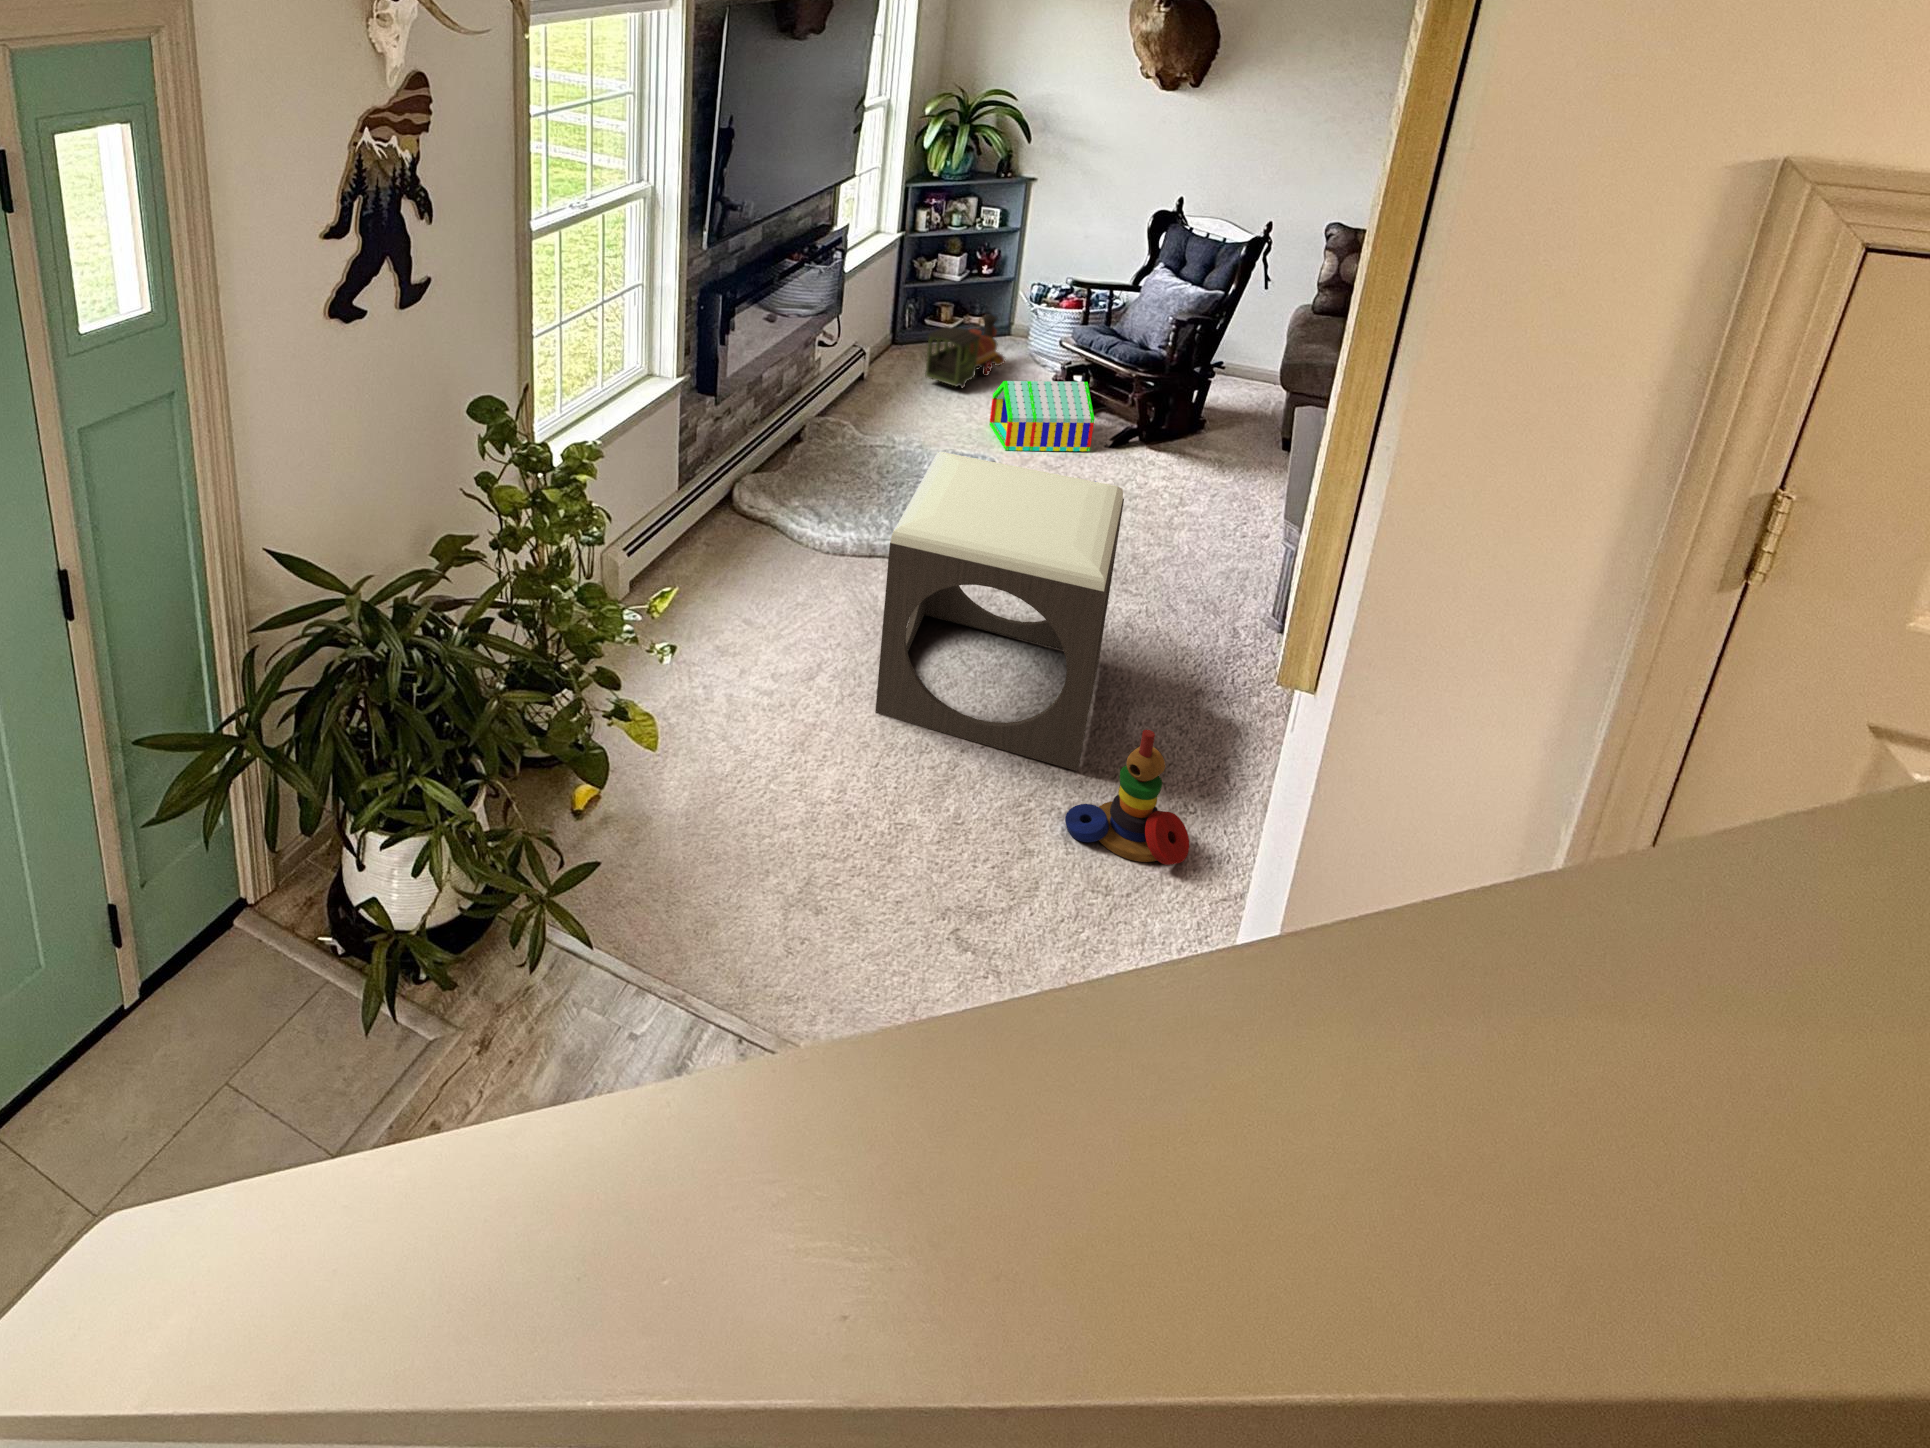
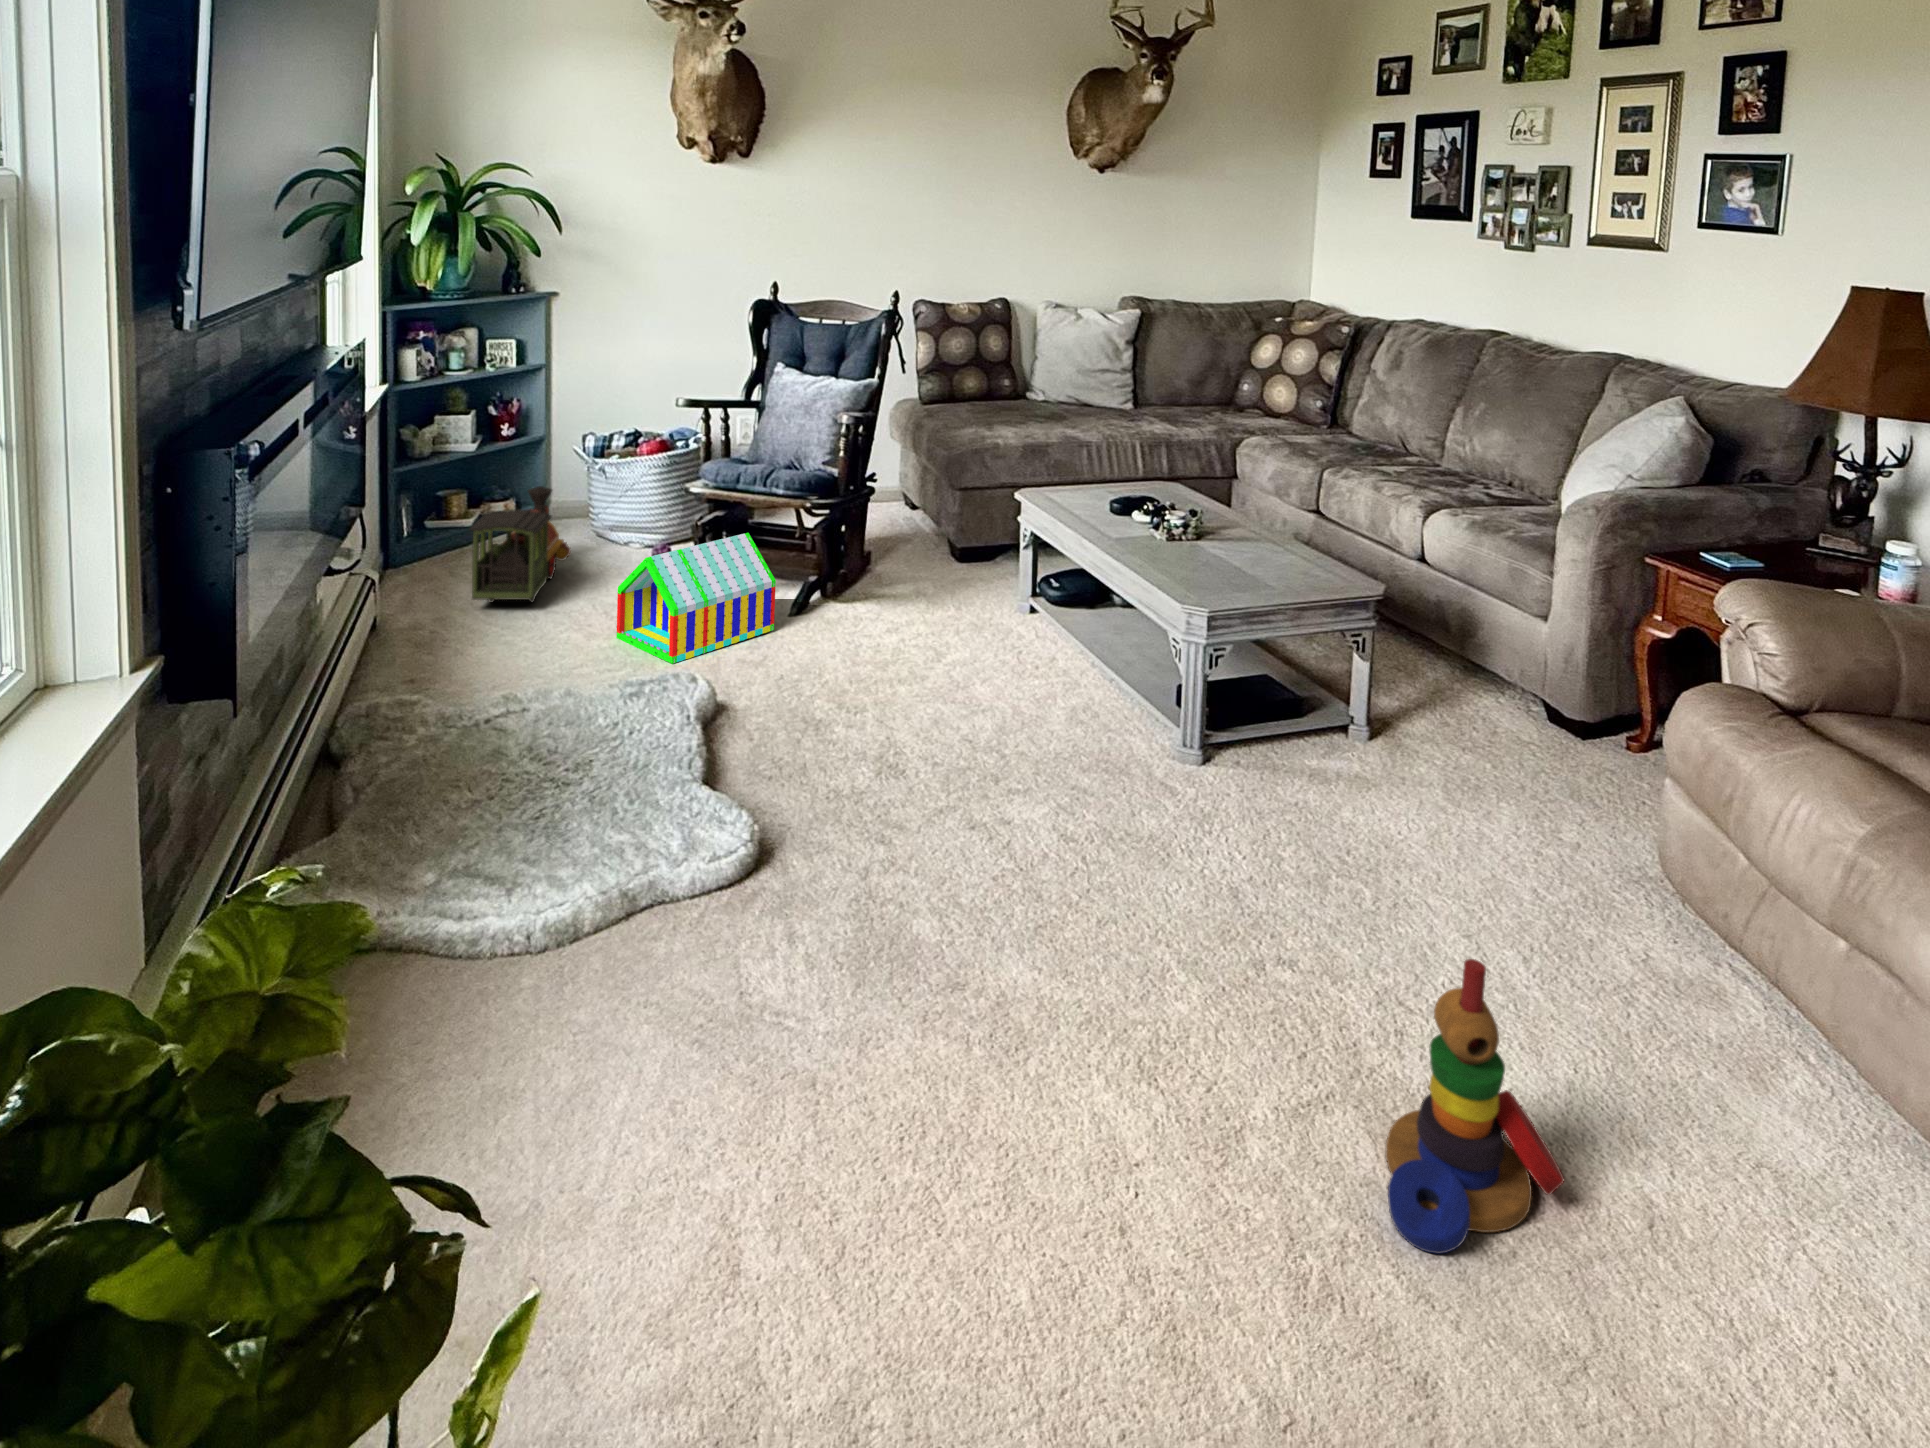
footstool: present [875,452,1124,771] -> none [810,597,1322,1253]

